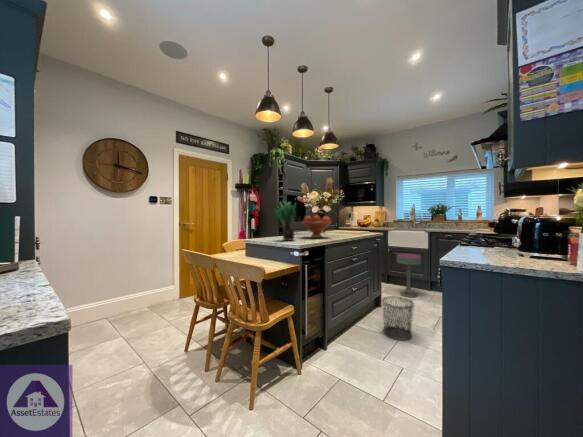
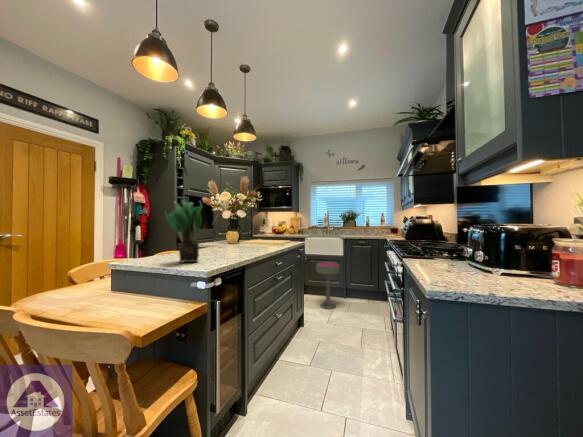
fruit bowl: present [302,215,331,238] -> none [210,222,254,254]
waste bin: present [382,296,414,340] -> none [312,318,349,374]

